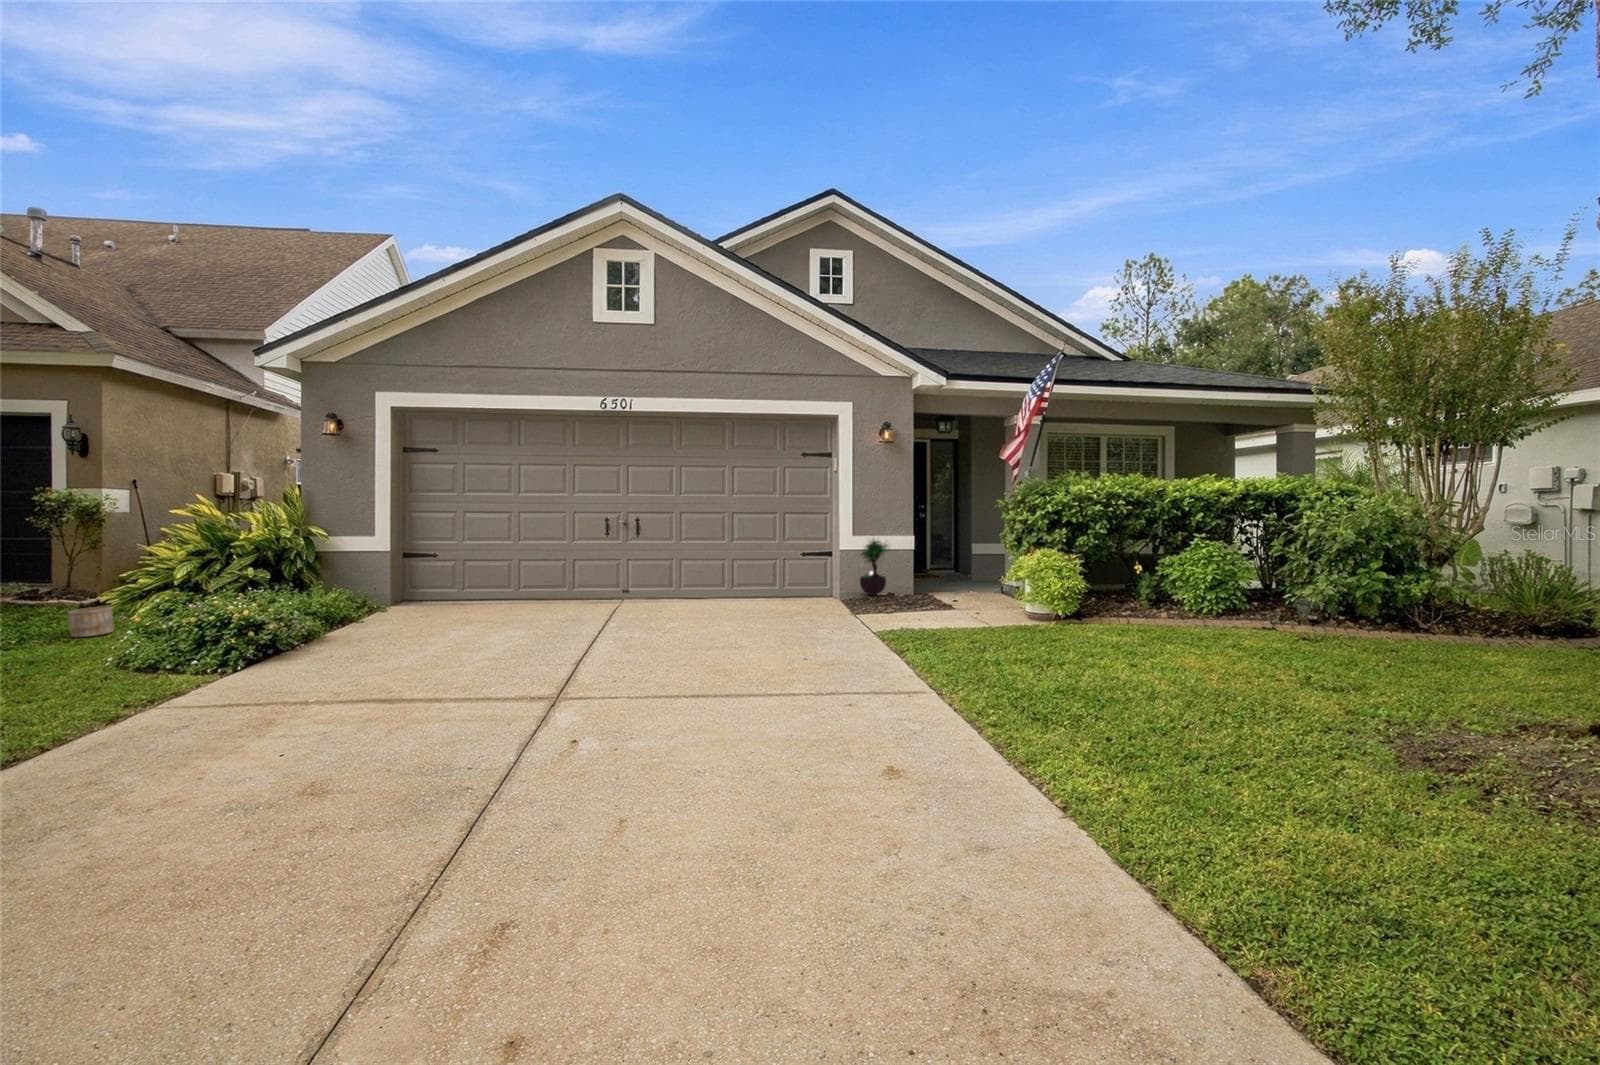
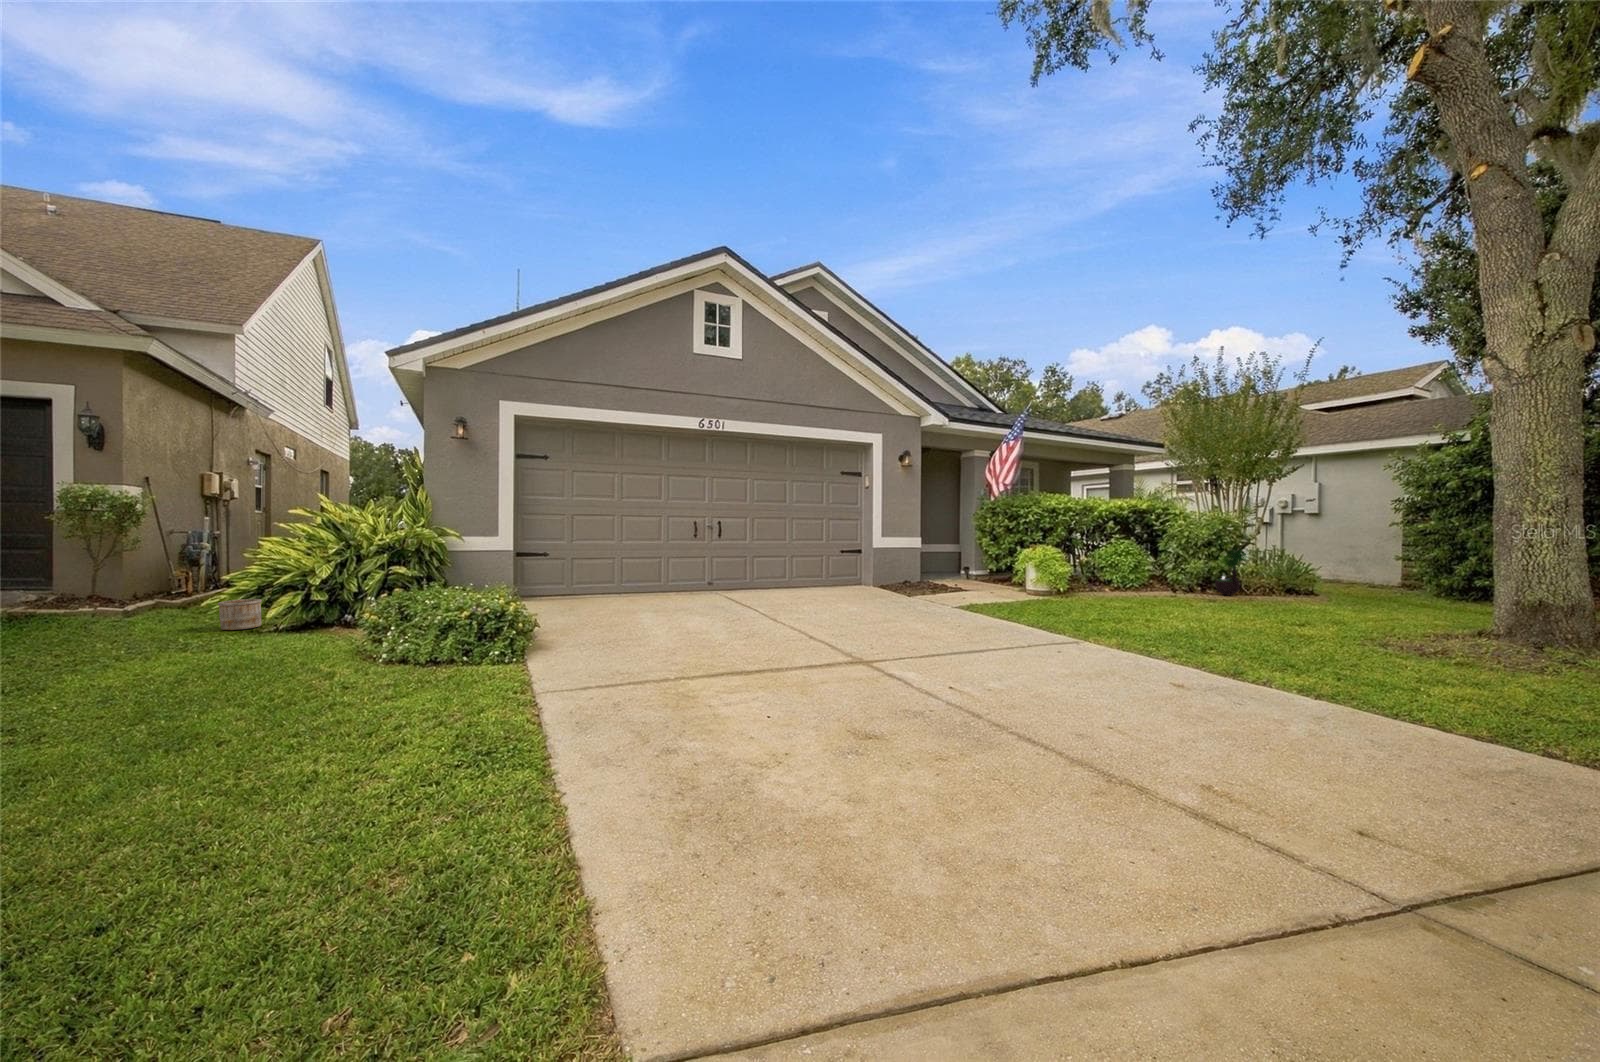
potted tree: present [860,538,887,595] -> present [1215,549,1246,595]

